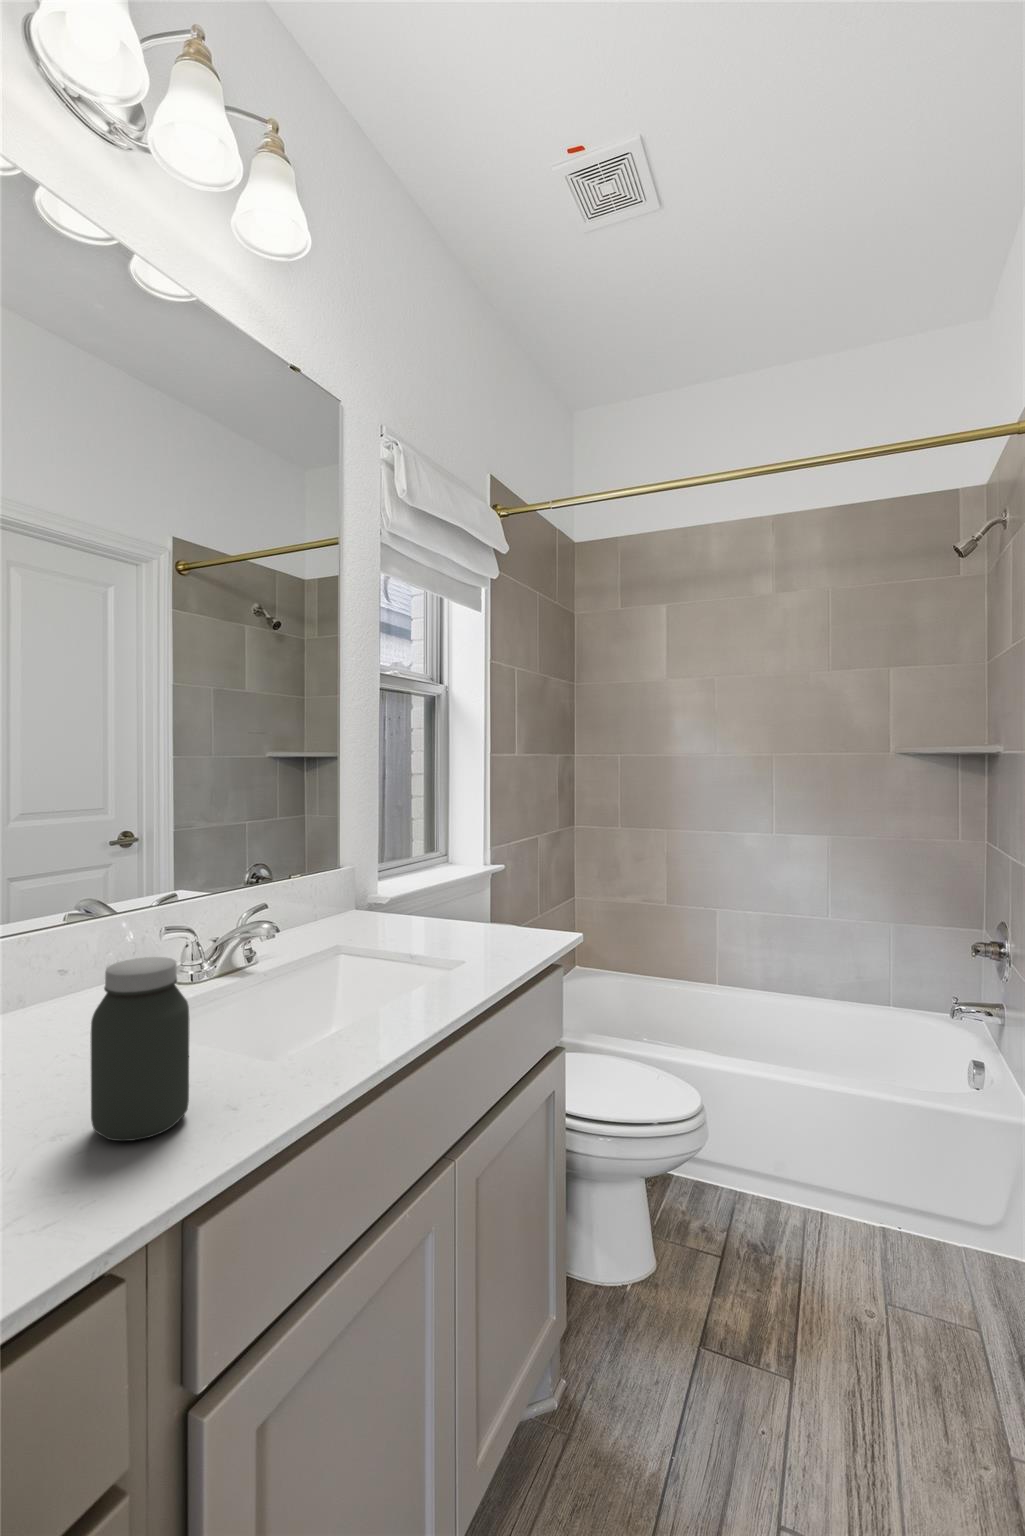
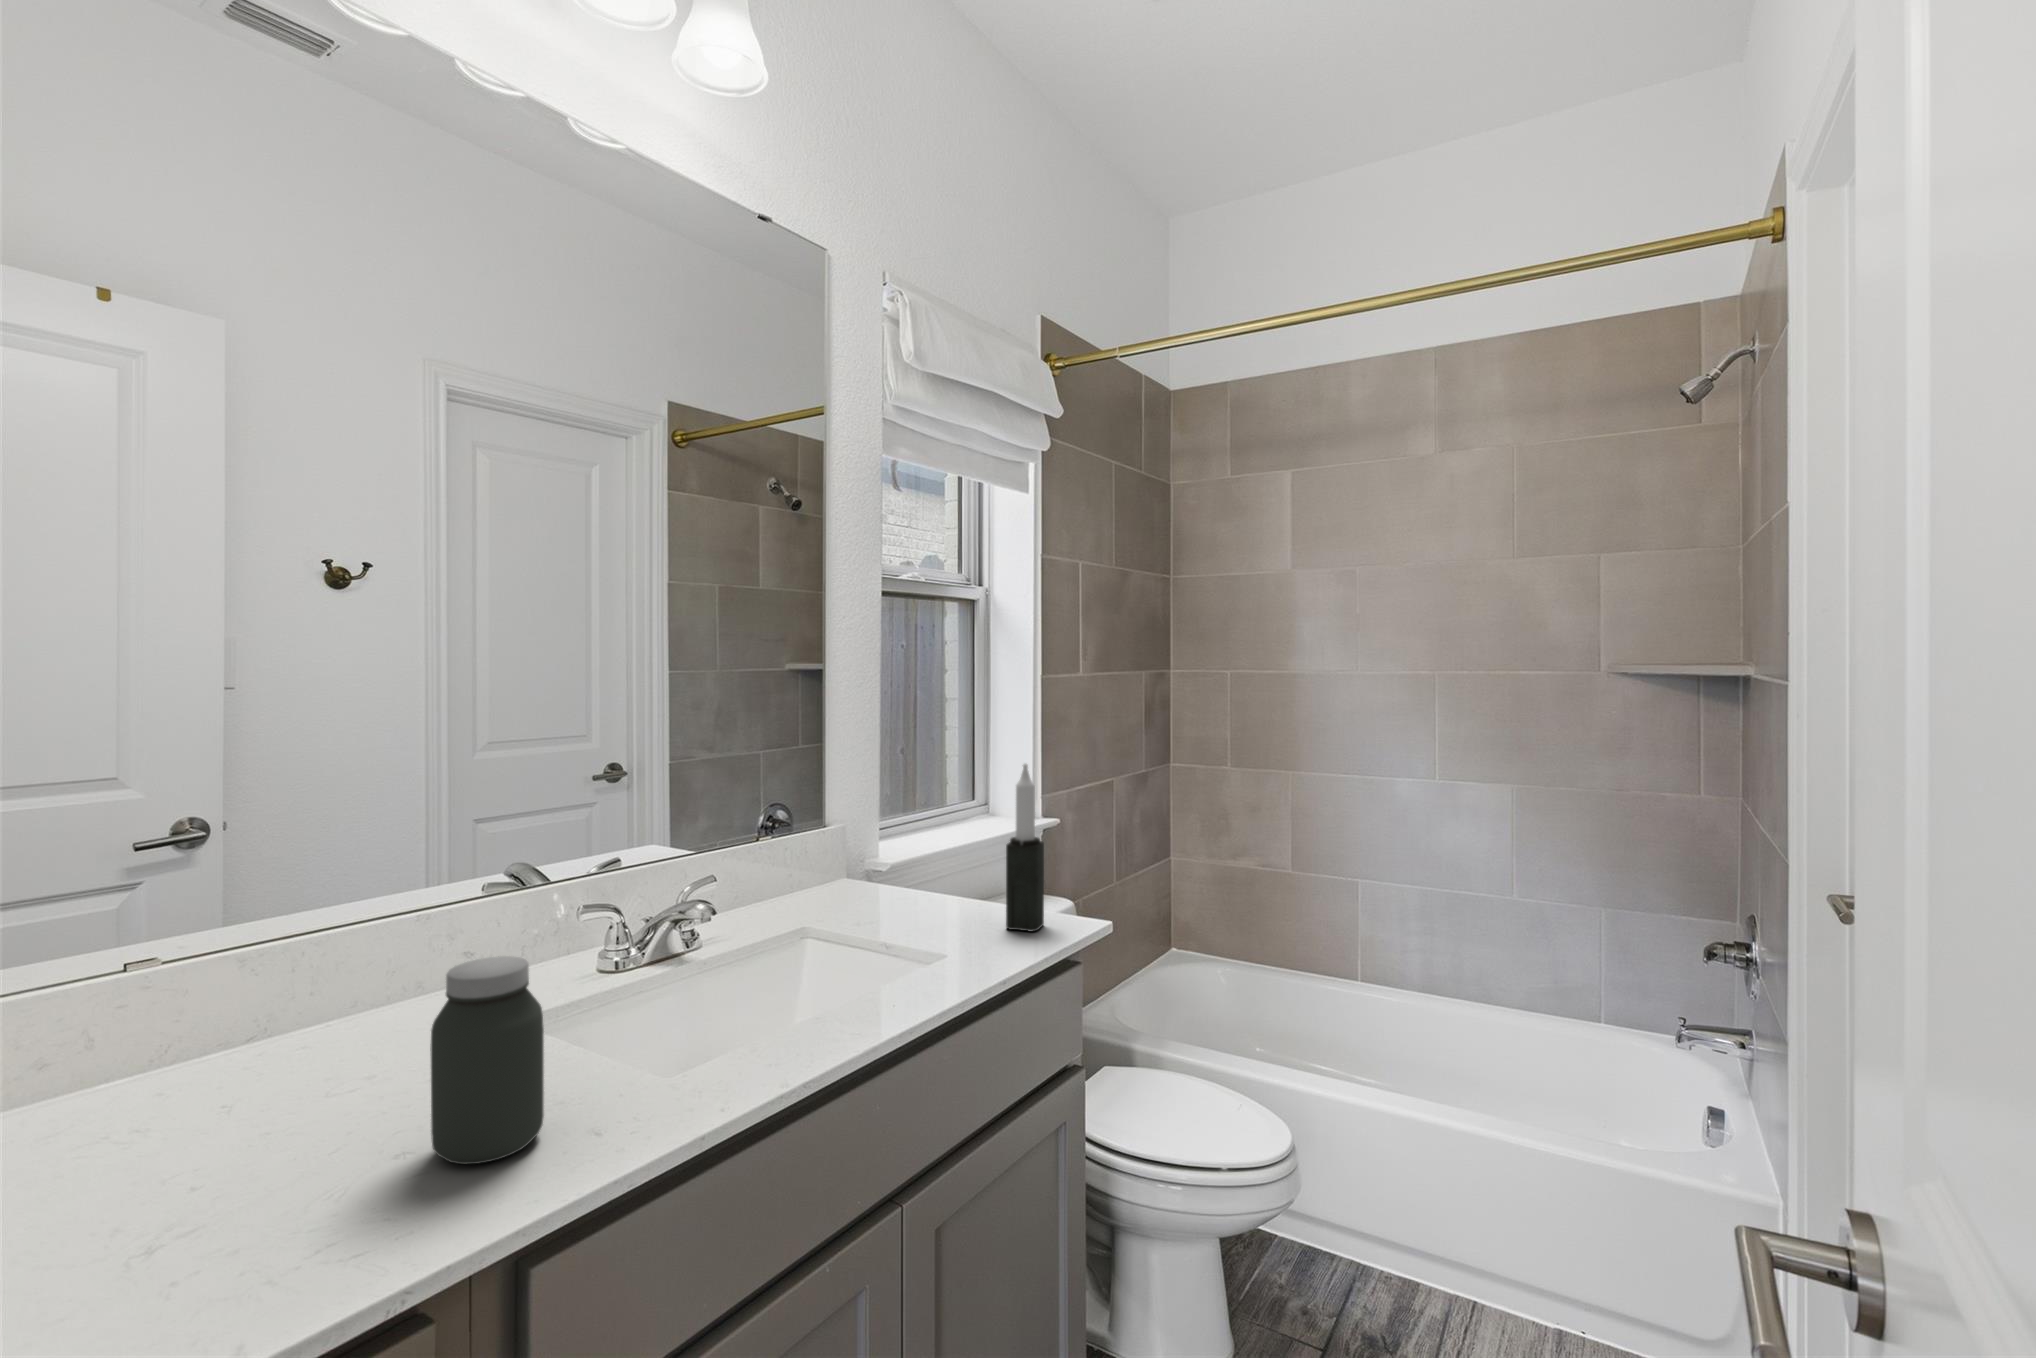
candle: none [504,809,533,942] -> present [1006,763,1044,932]

